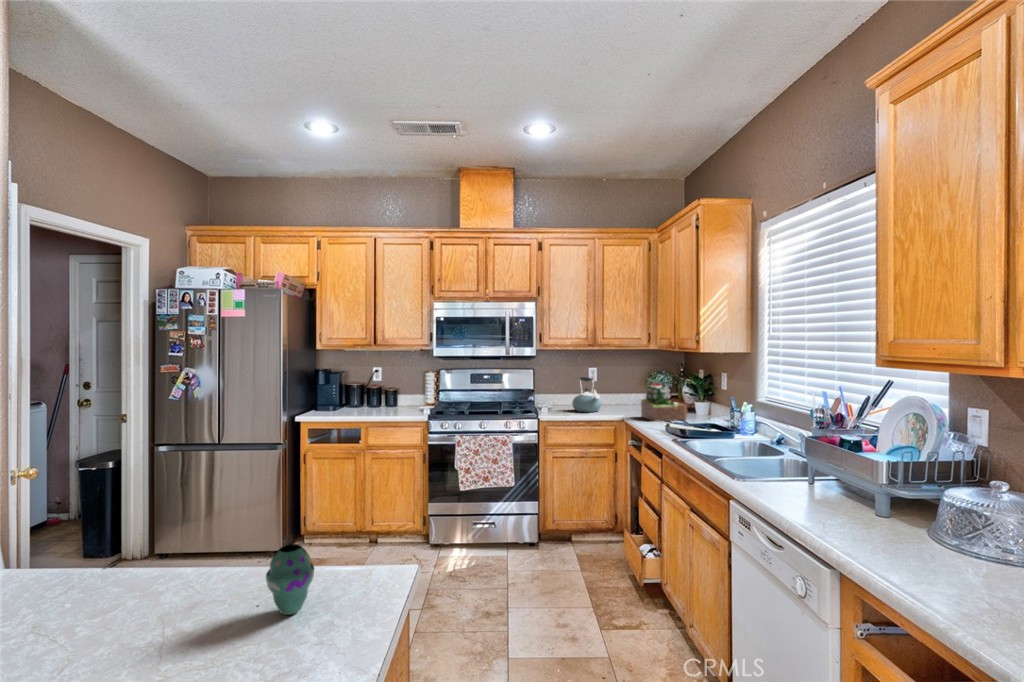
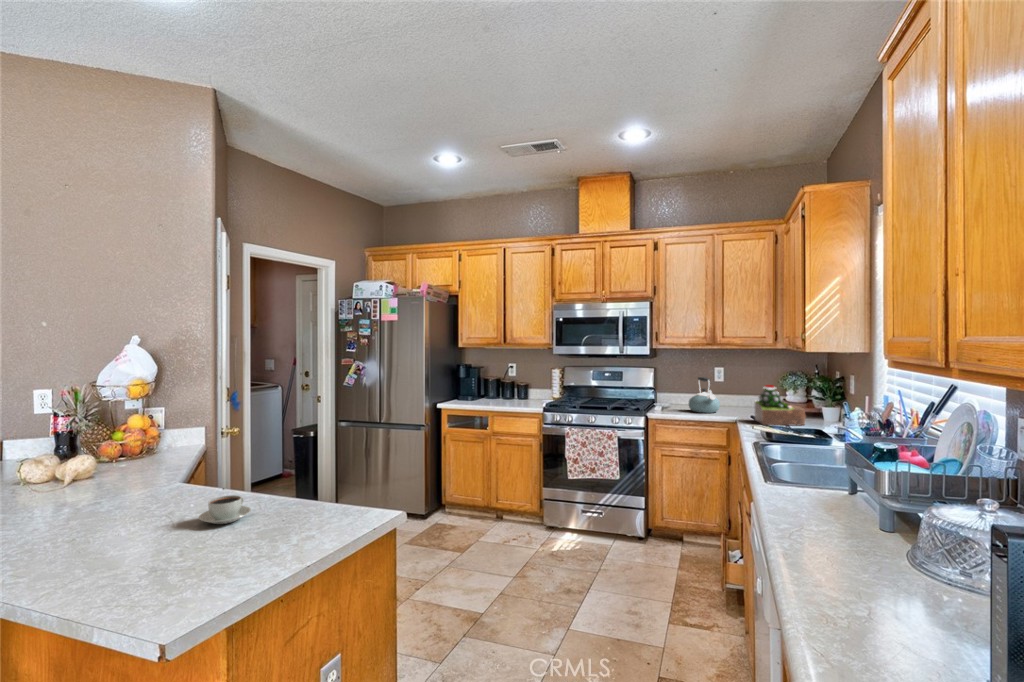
vase: present [266,544,314,615] -> none [284,477,316,524]
coffee cup: none [113,587,200,641] -> present [199,495,251,524]

